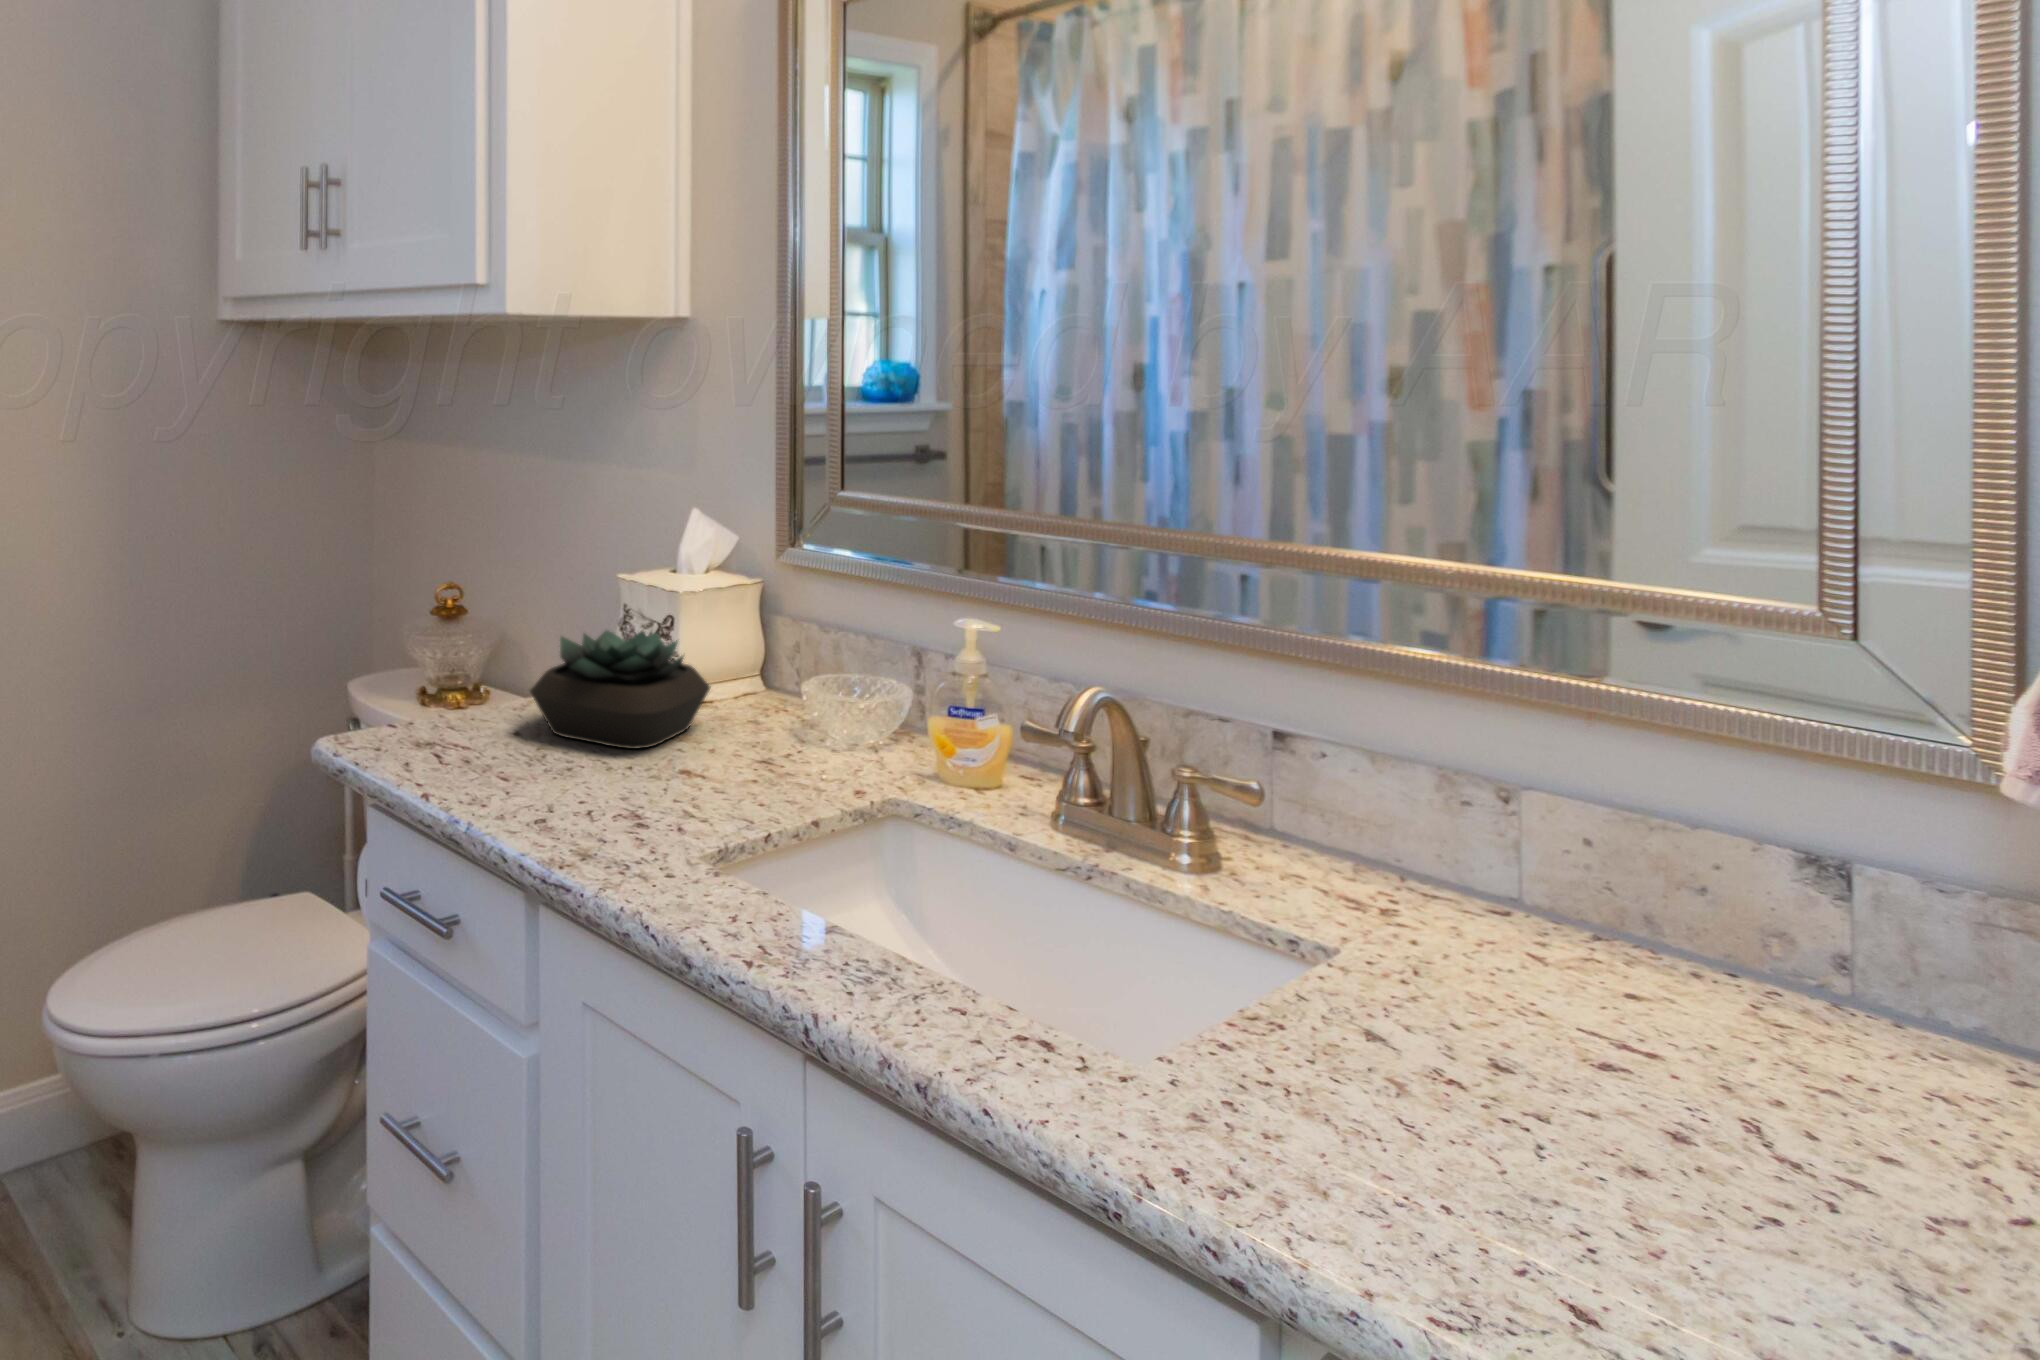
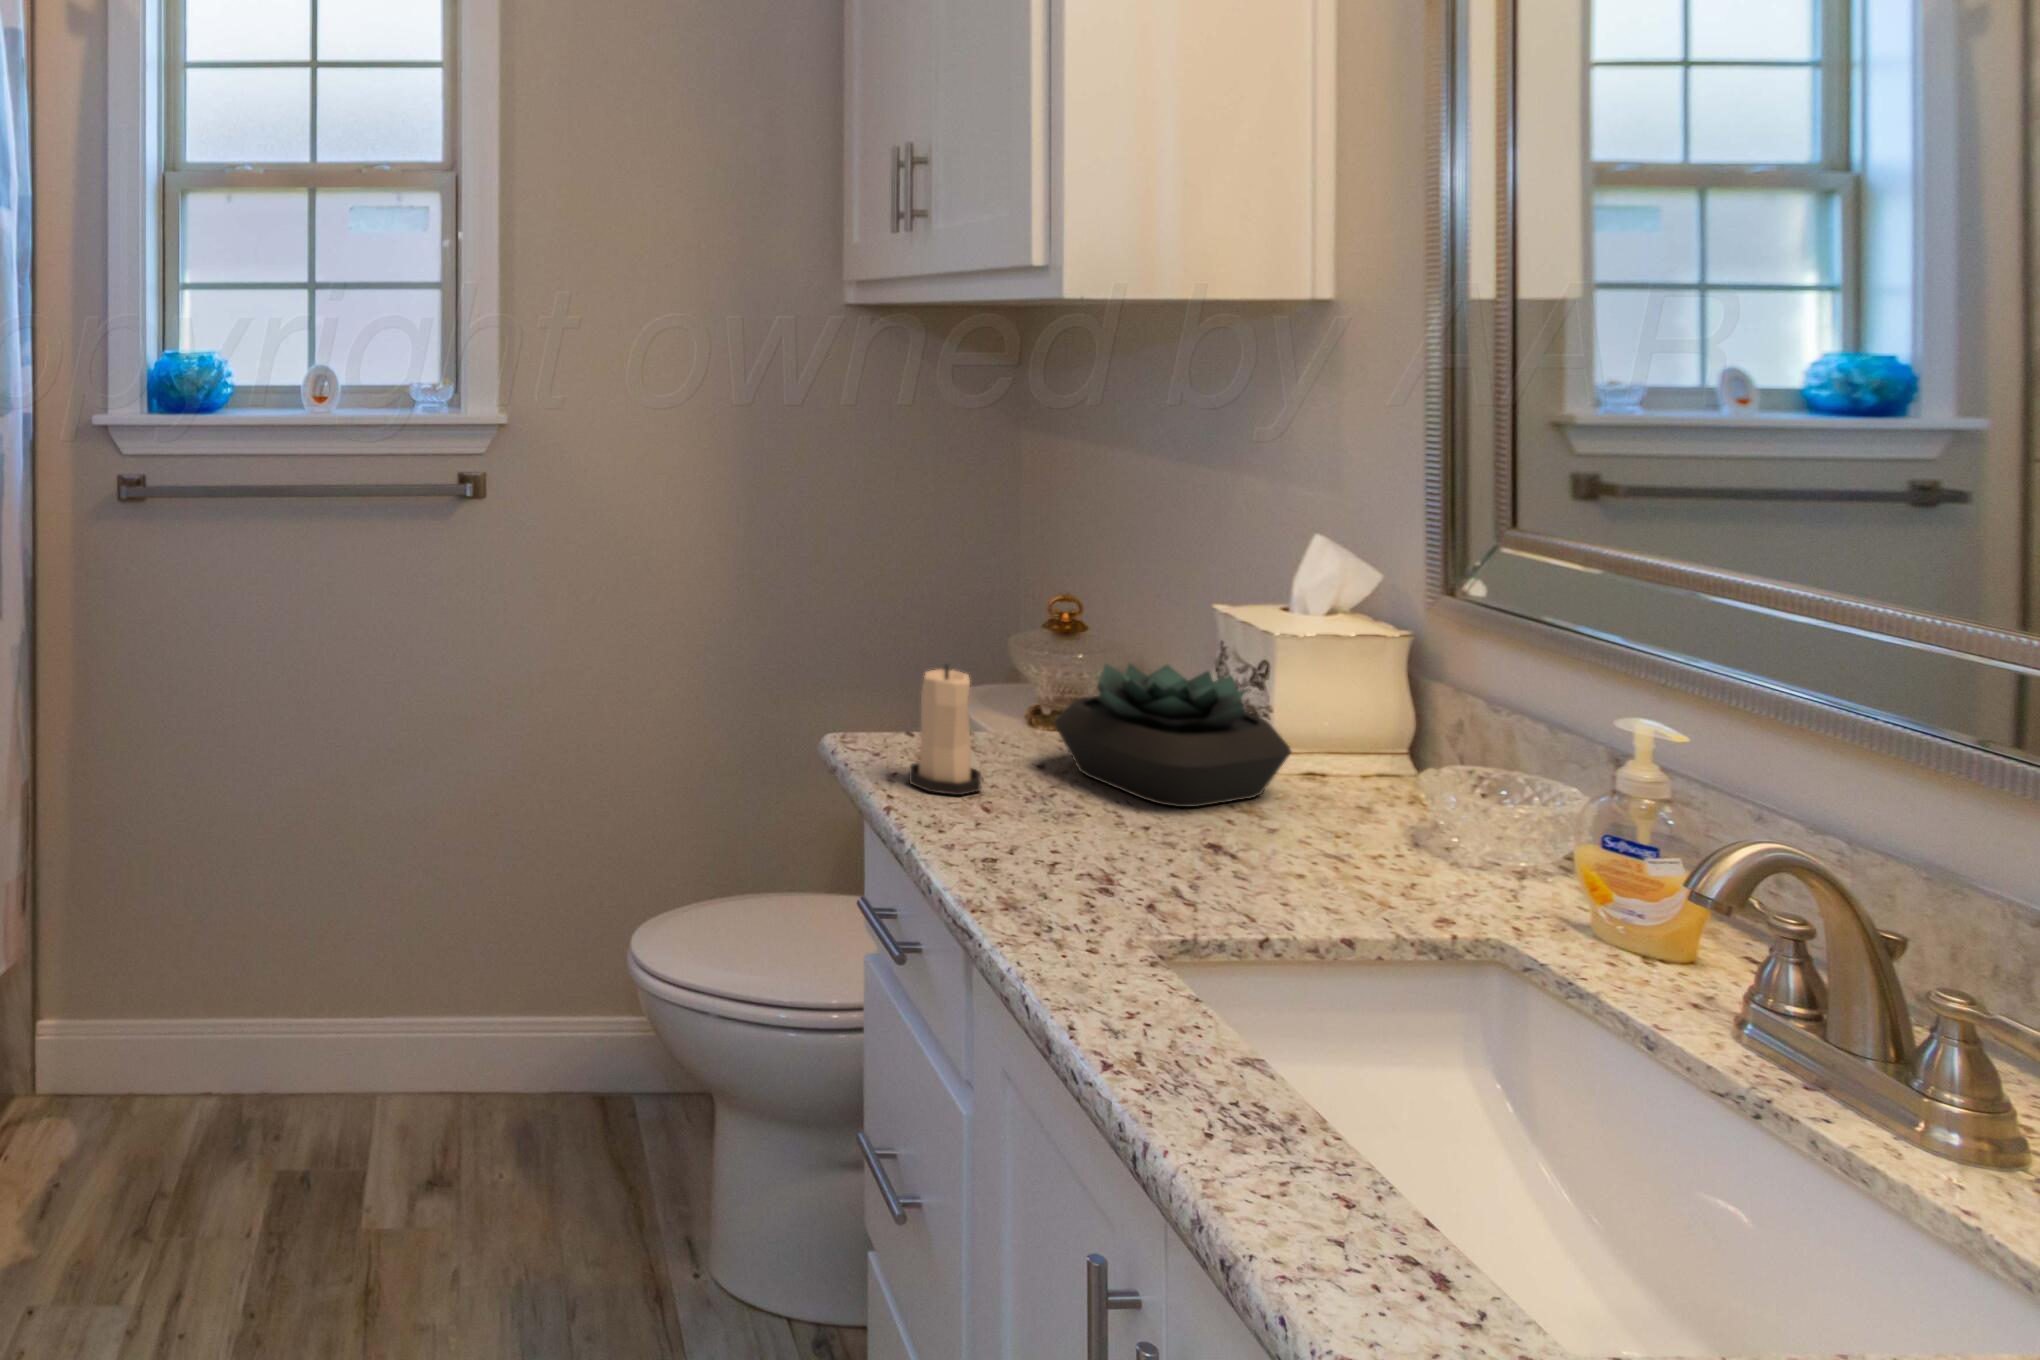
candle: none [426,654,493,776] -> present [909,664,981,795]

